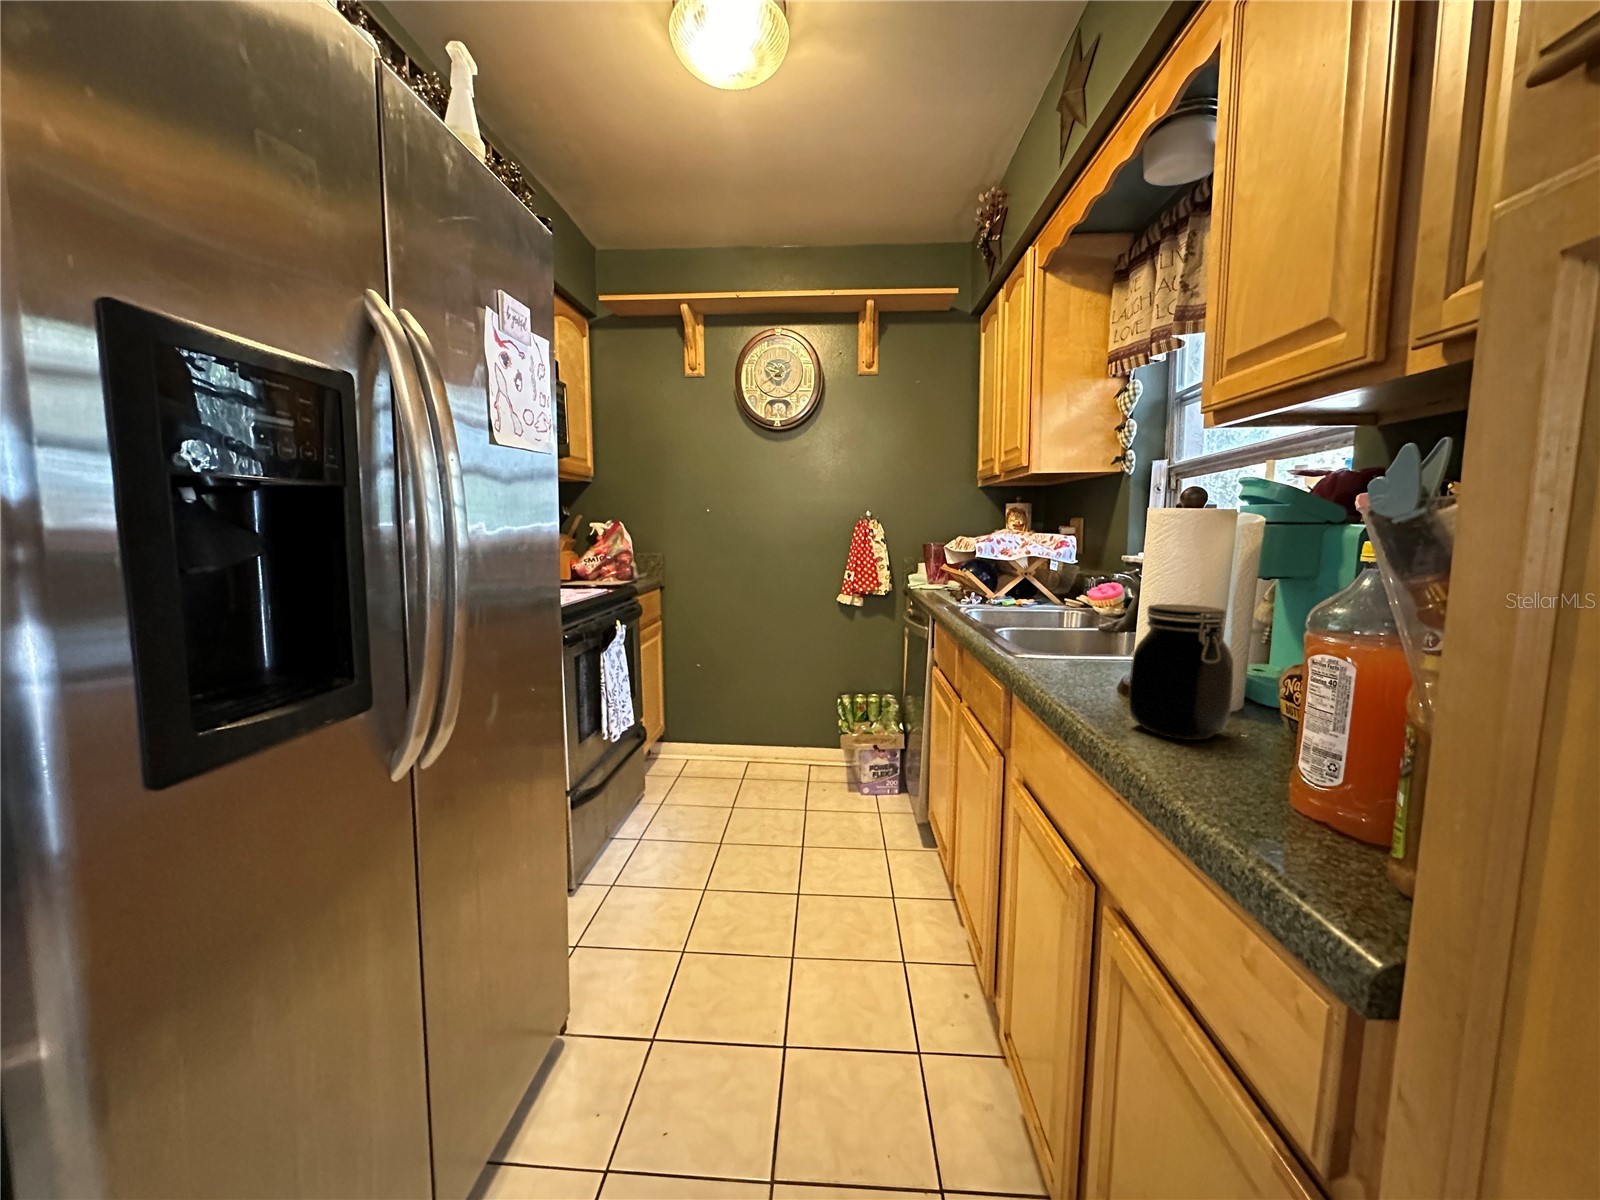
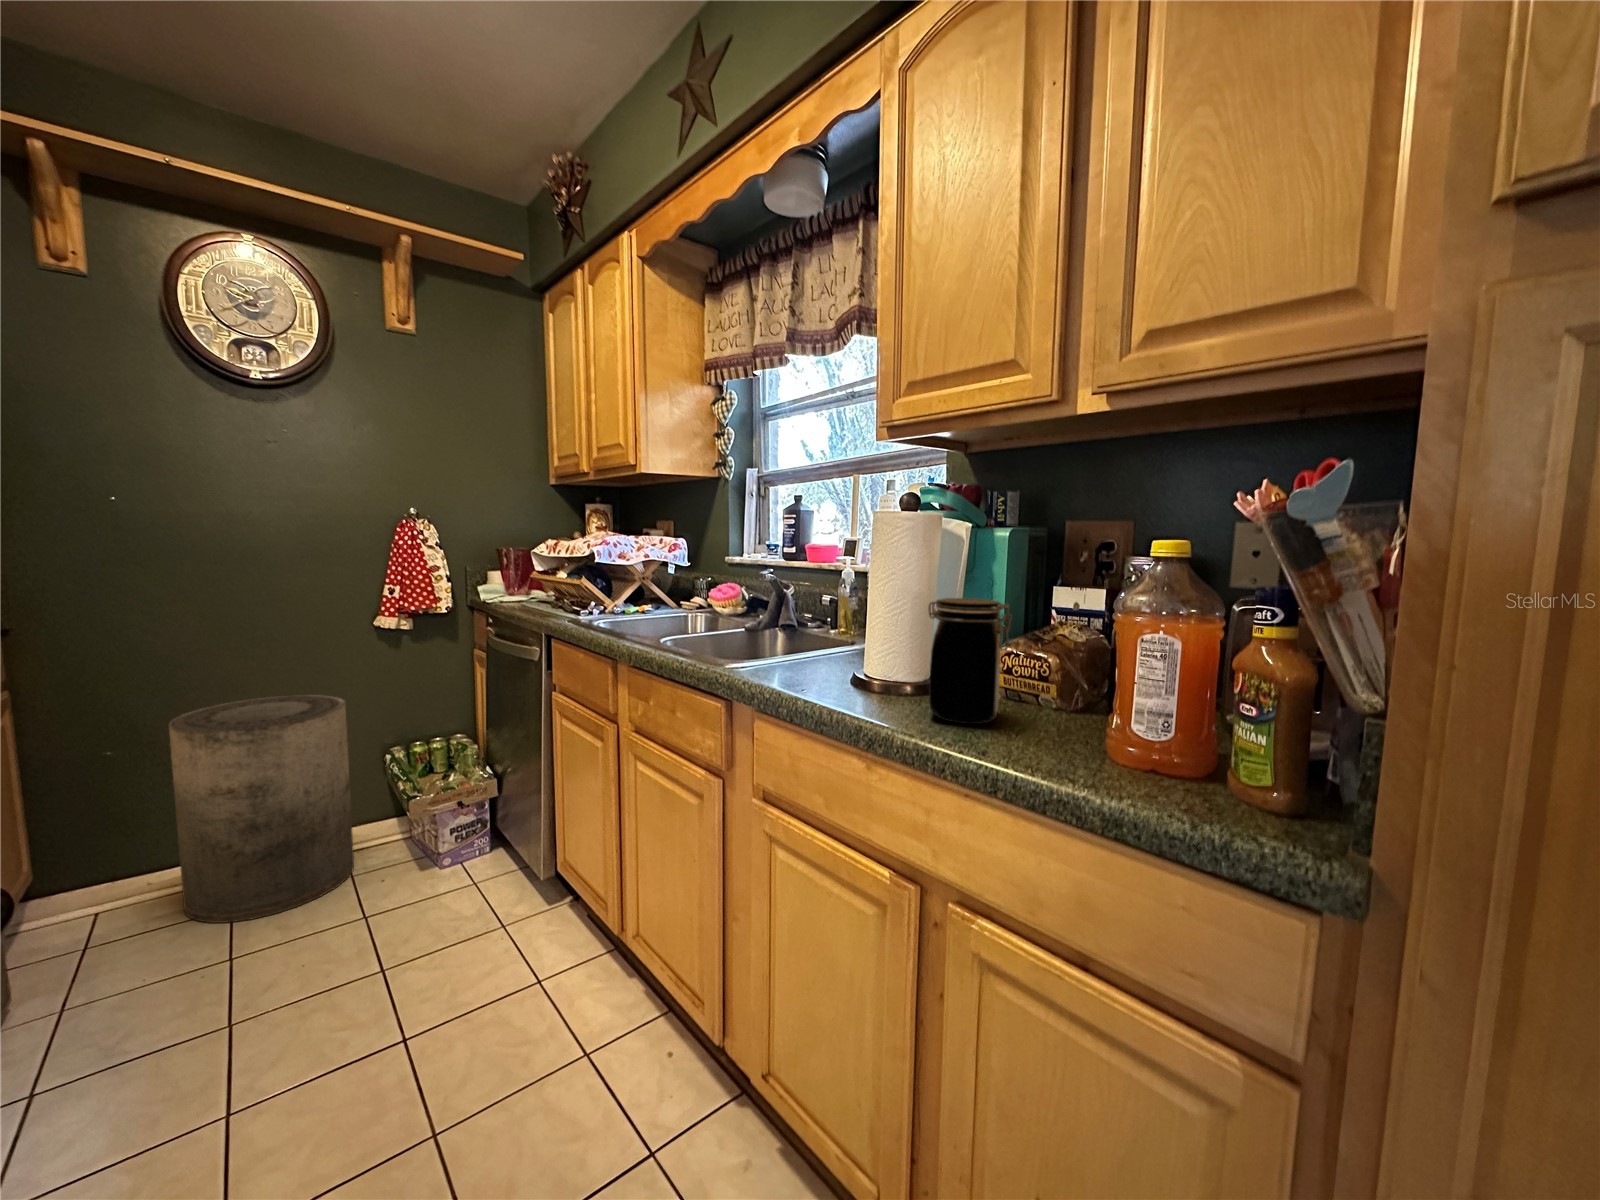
trash can: none [719,645,811,790] -> present [169,695,354,923]

